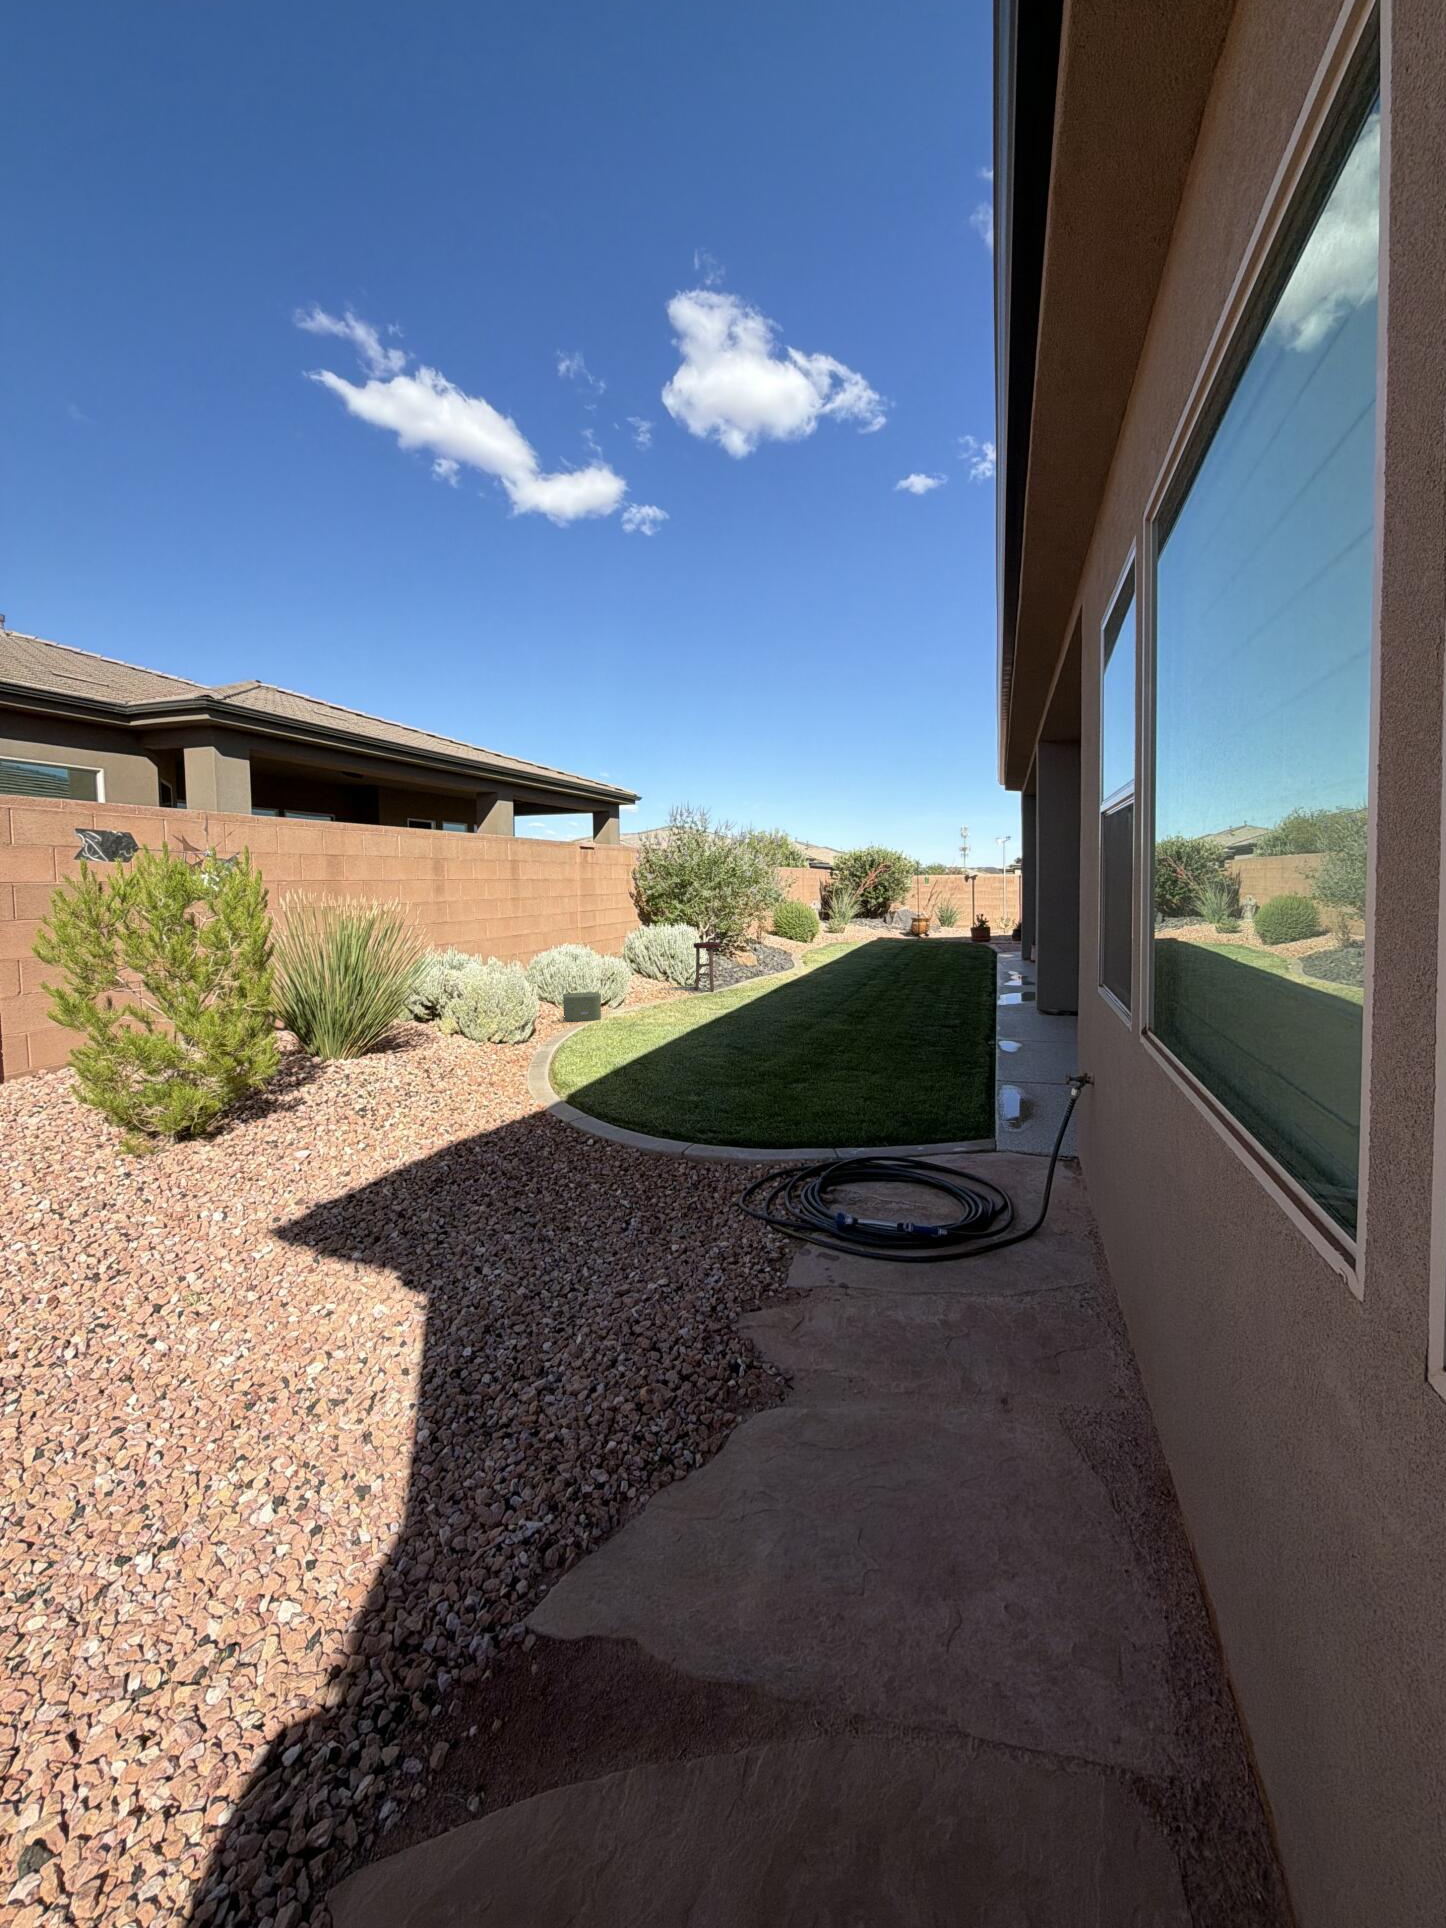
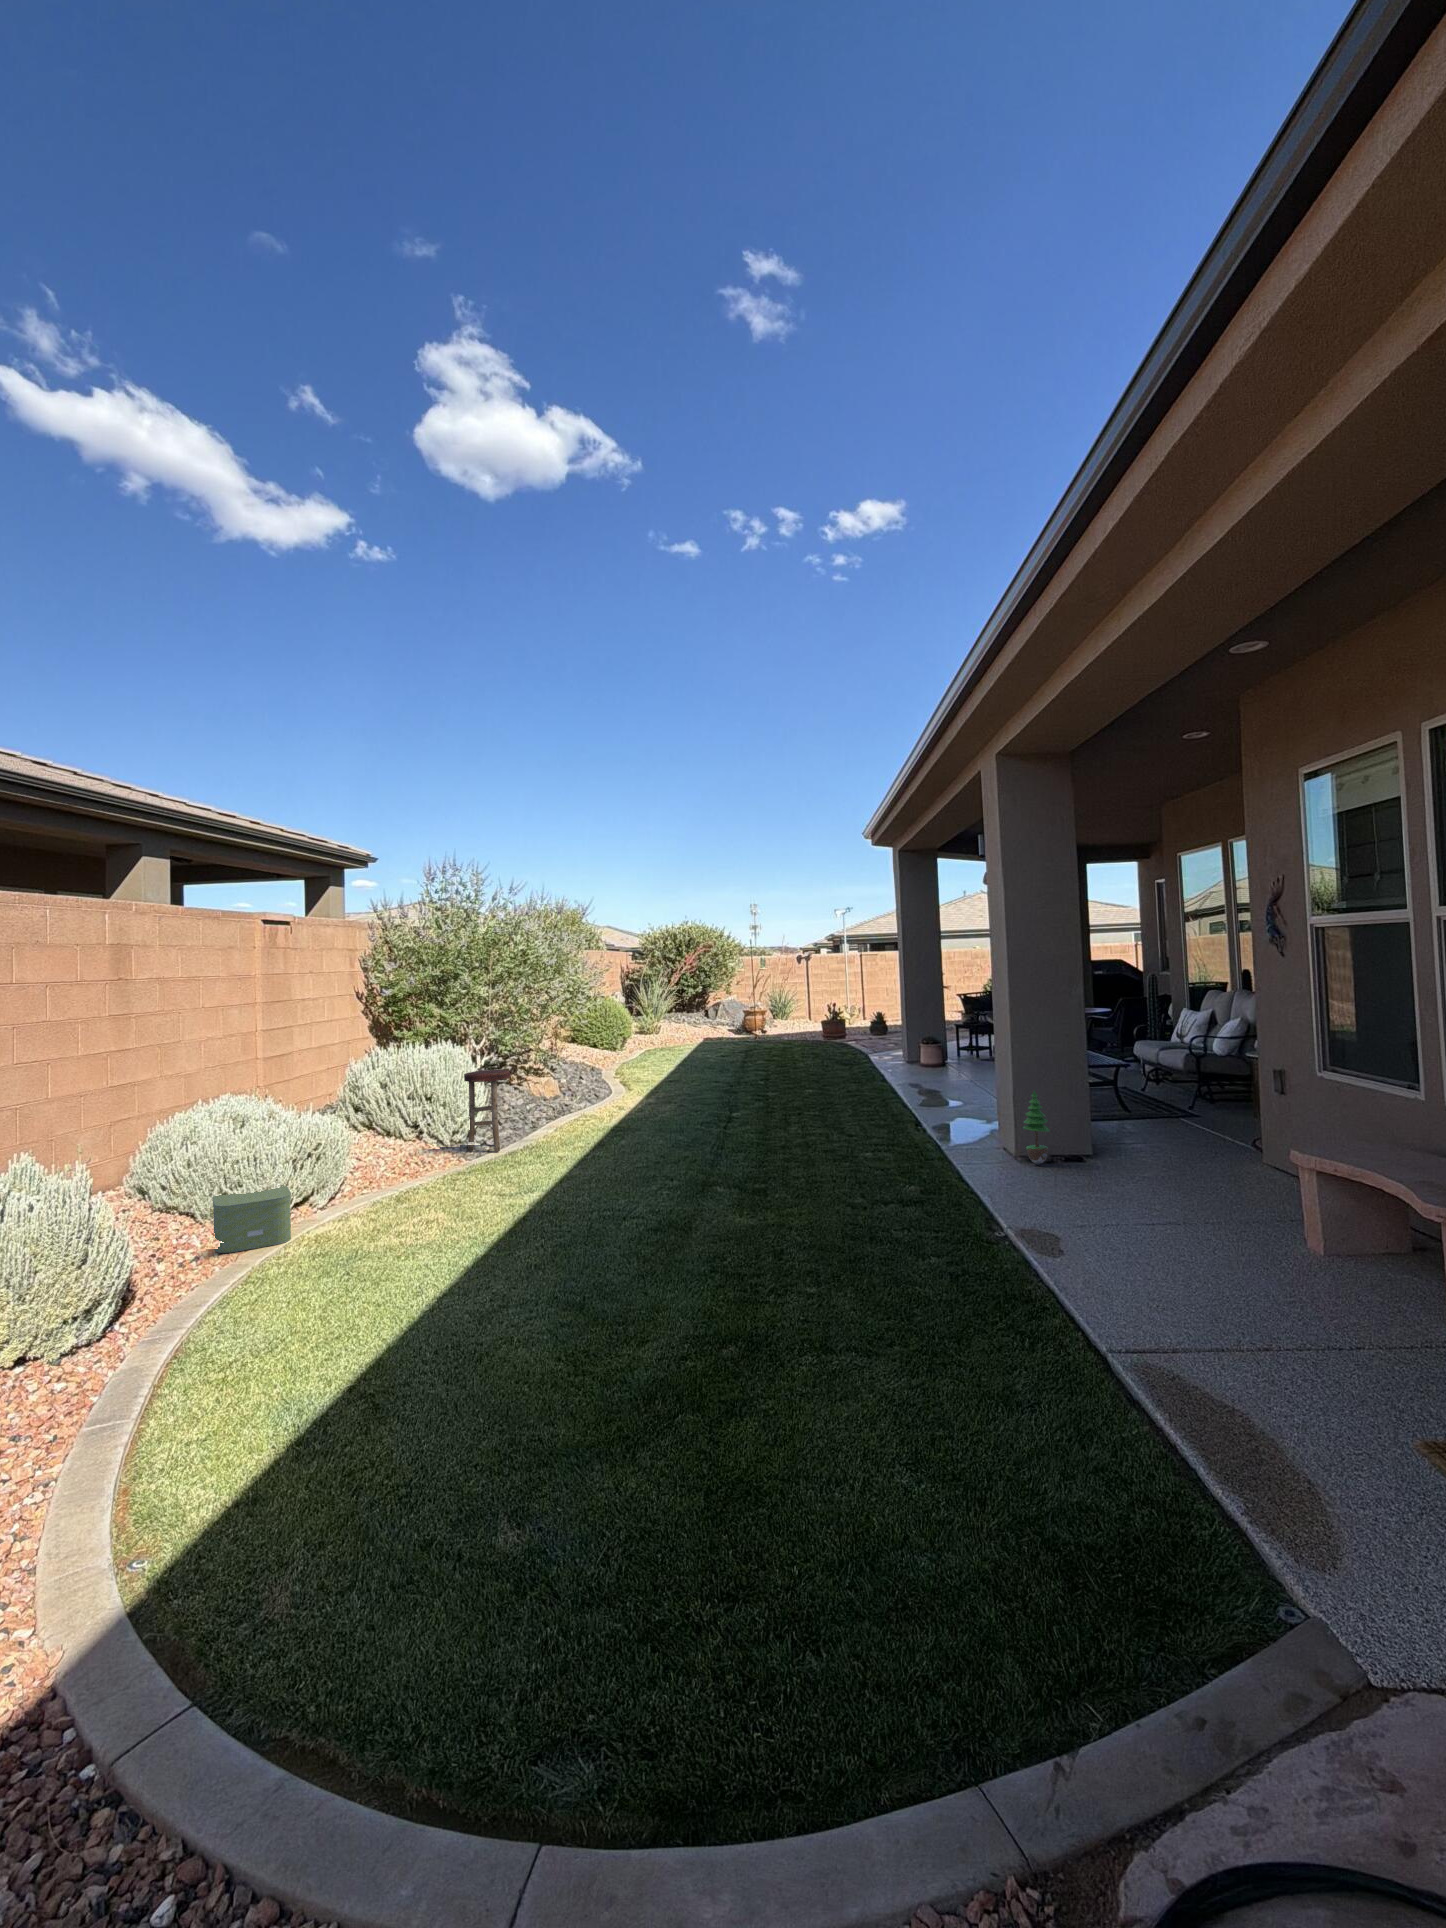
potted tree: none [1033,968,1051,1016] -> present [1023,1091,1050,1165]

